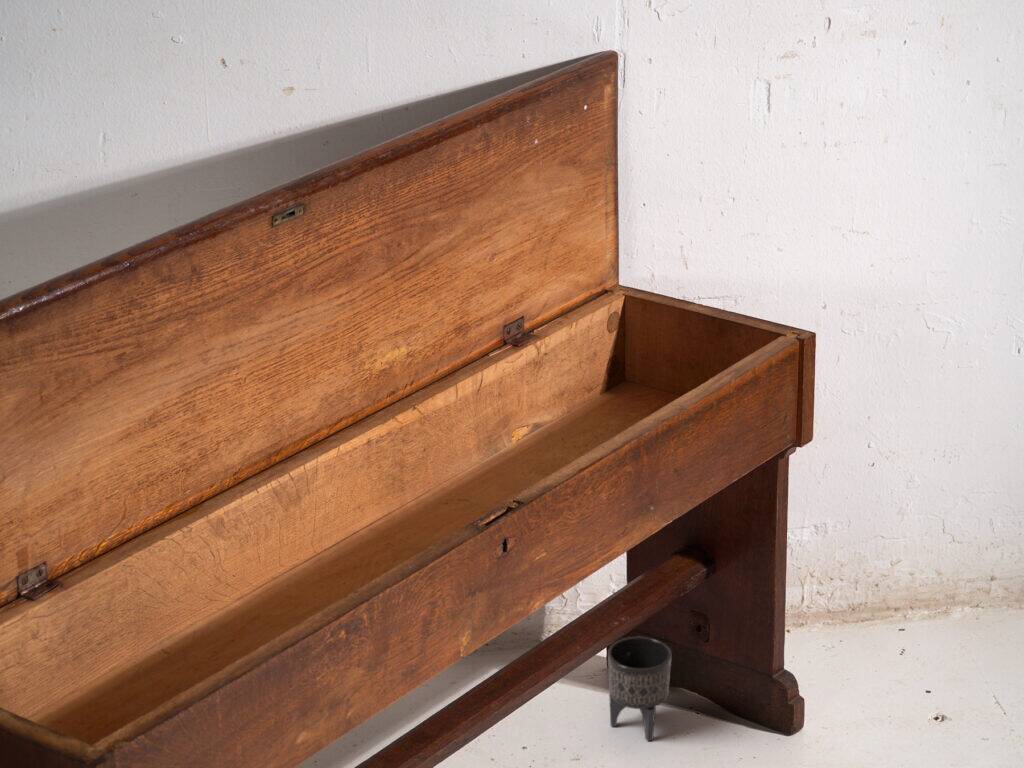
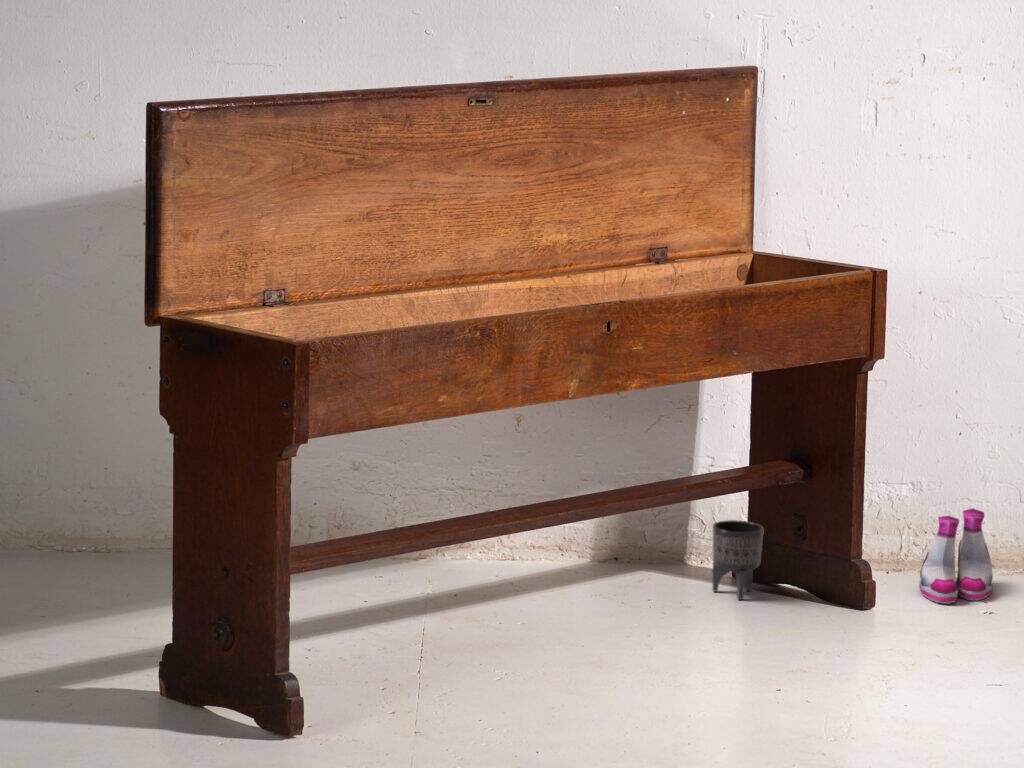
boots: none [845,576,930,705] -> present [919,509,993,604]

